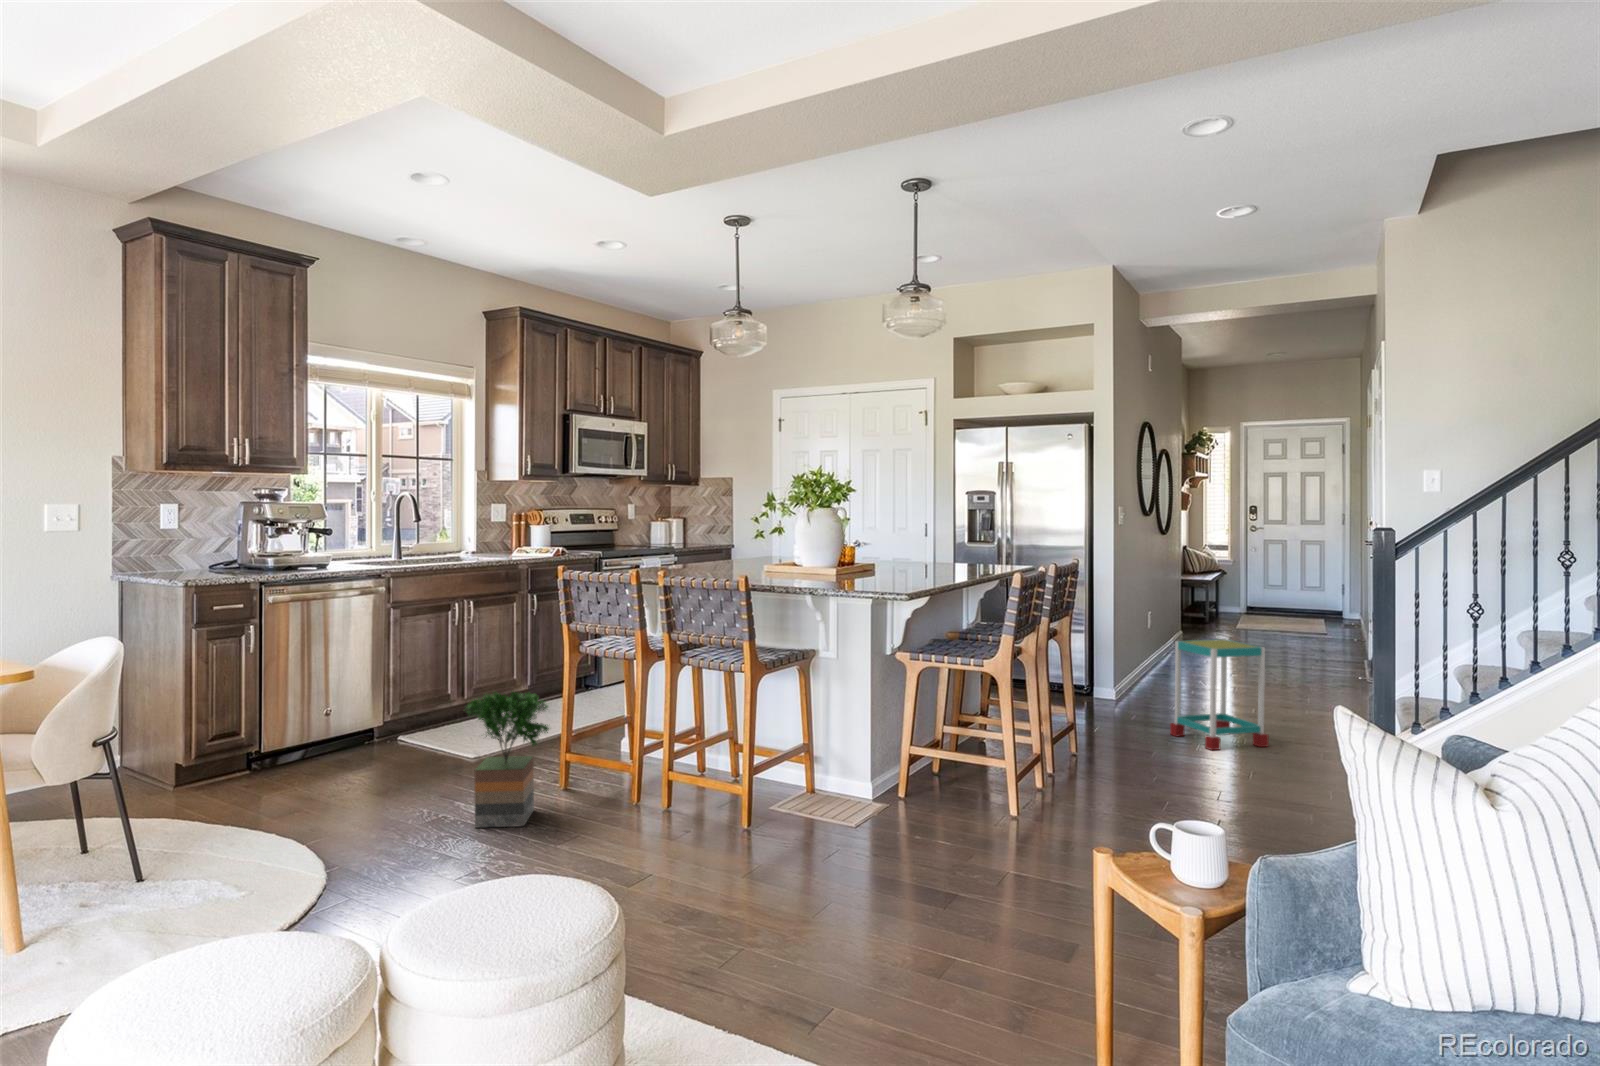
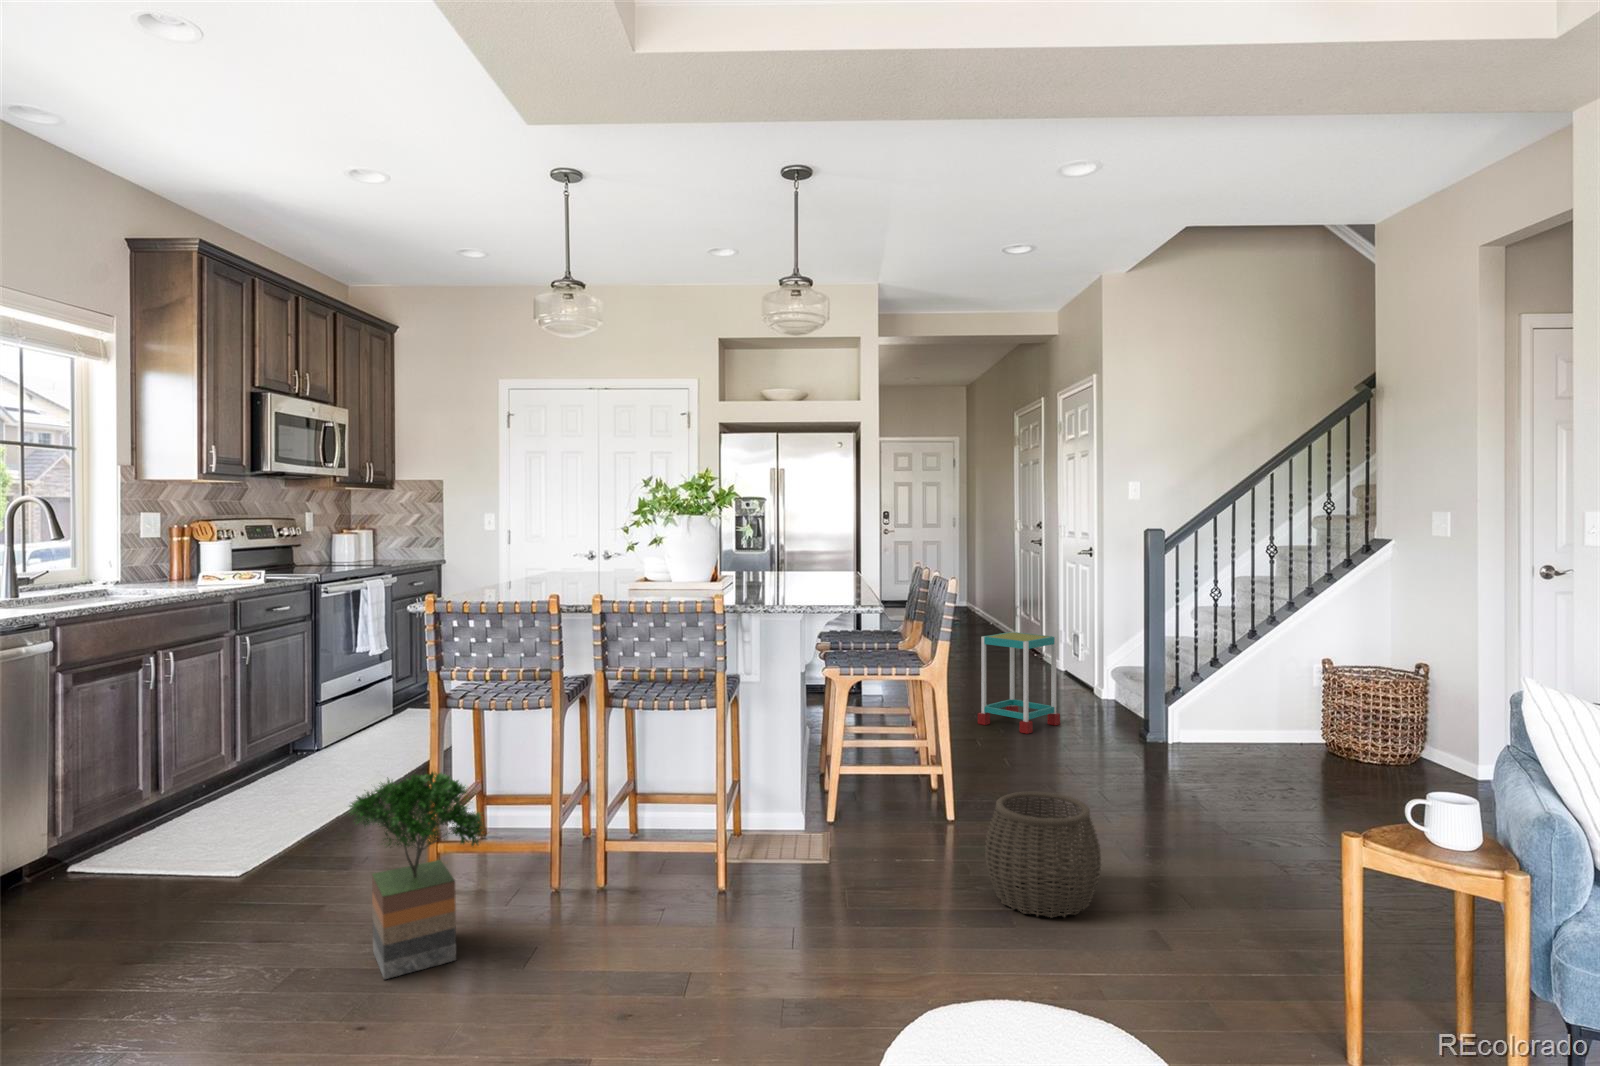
woven basket: none [934,778,1045,899] -> present [985,792,1101,918]

